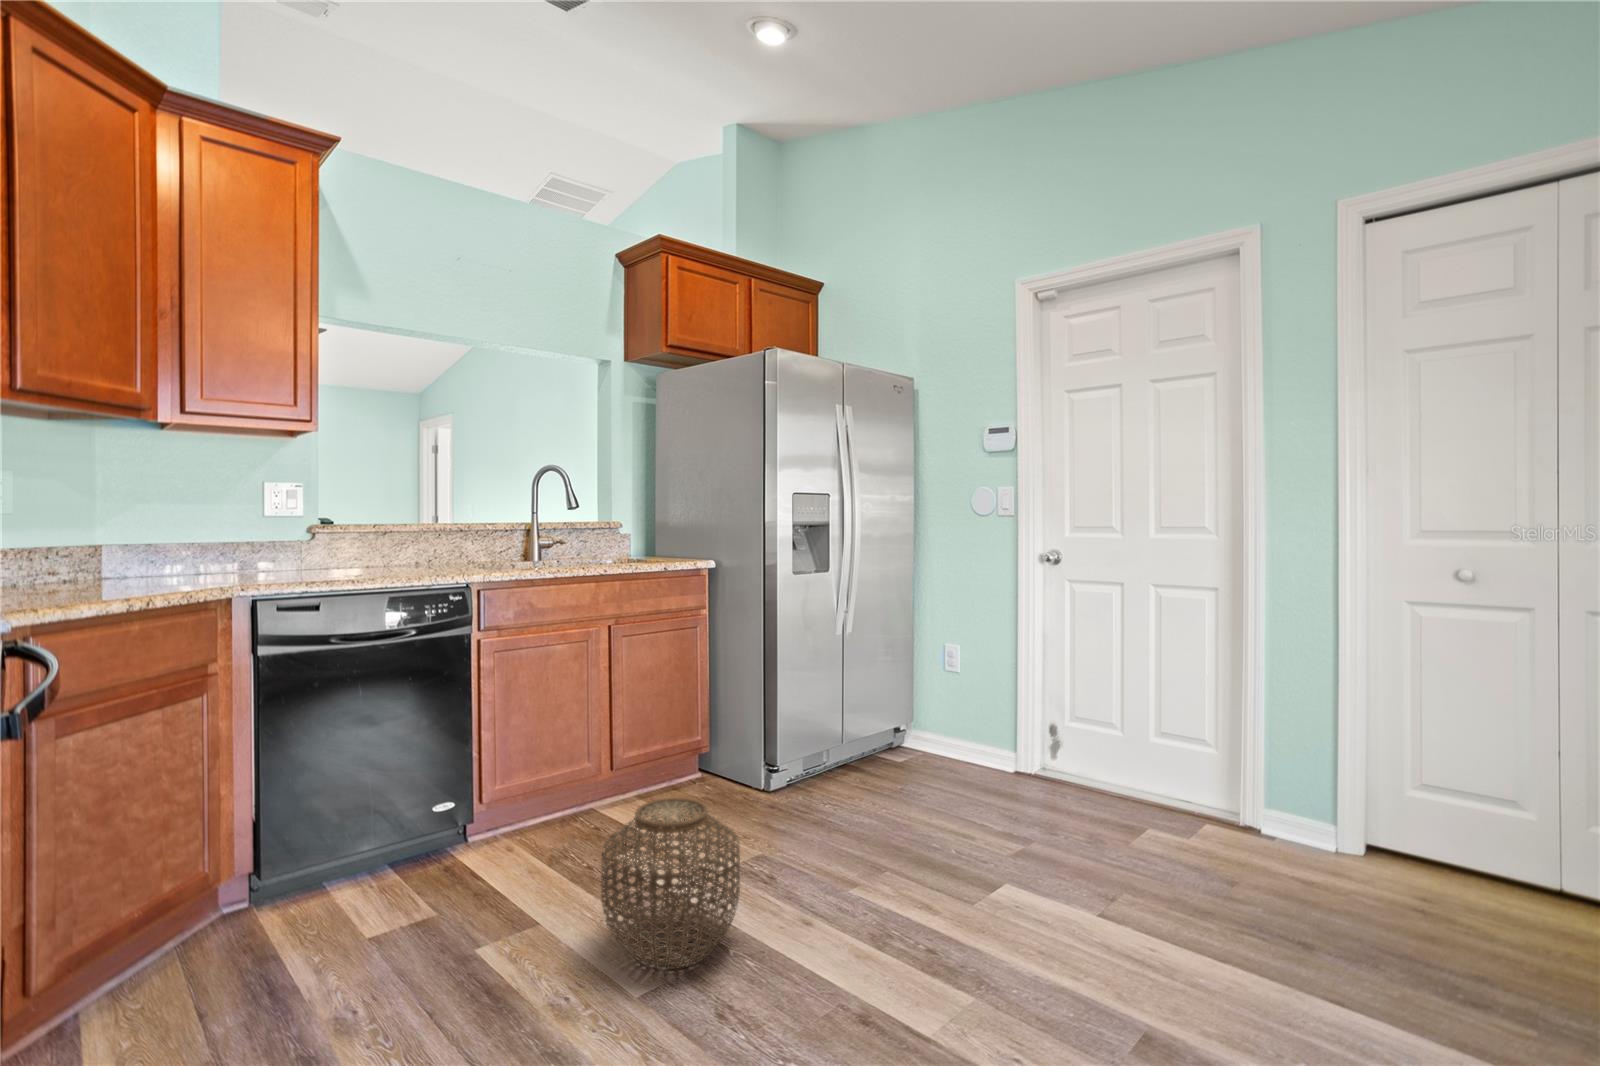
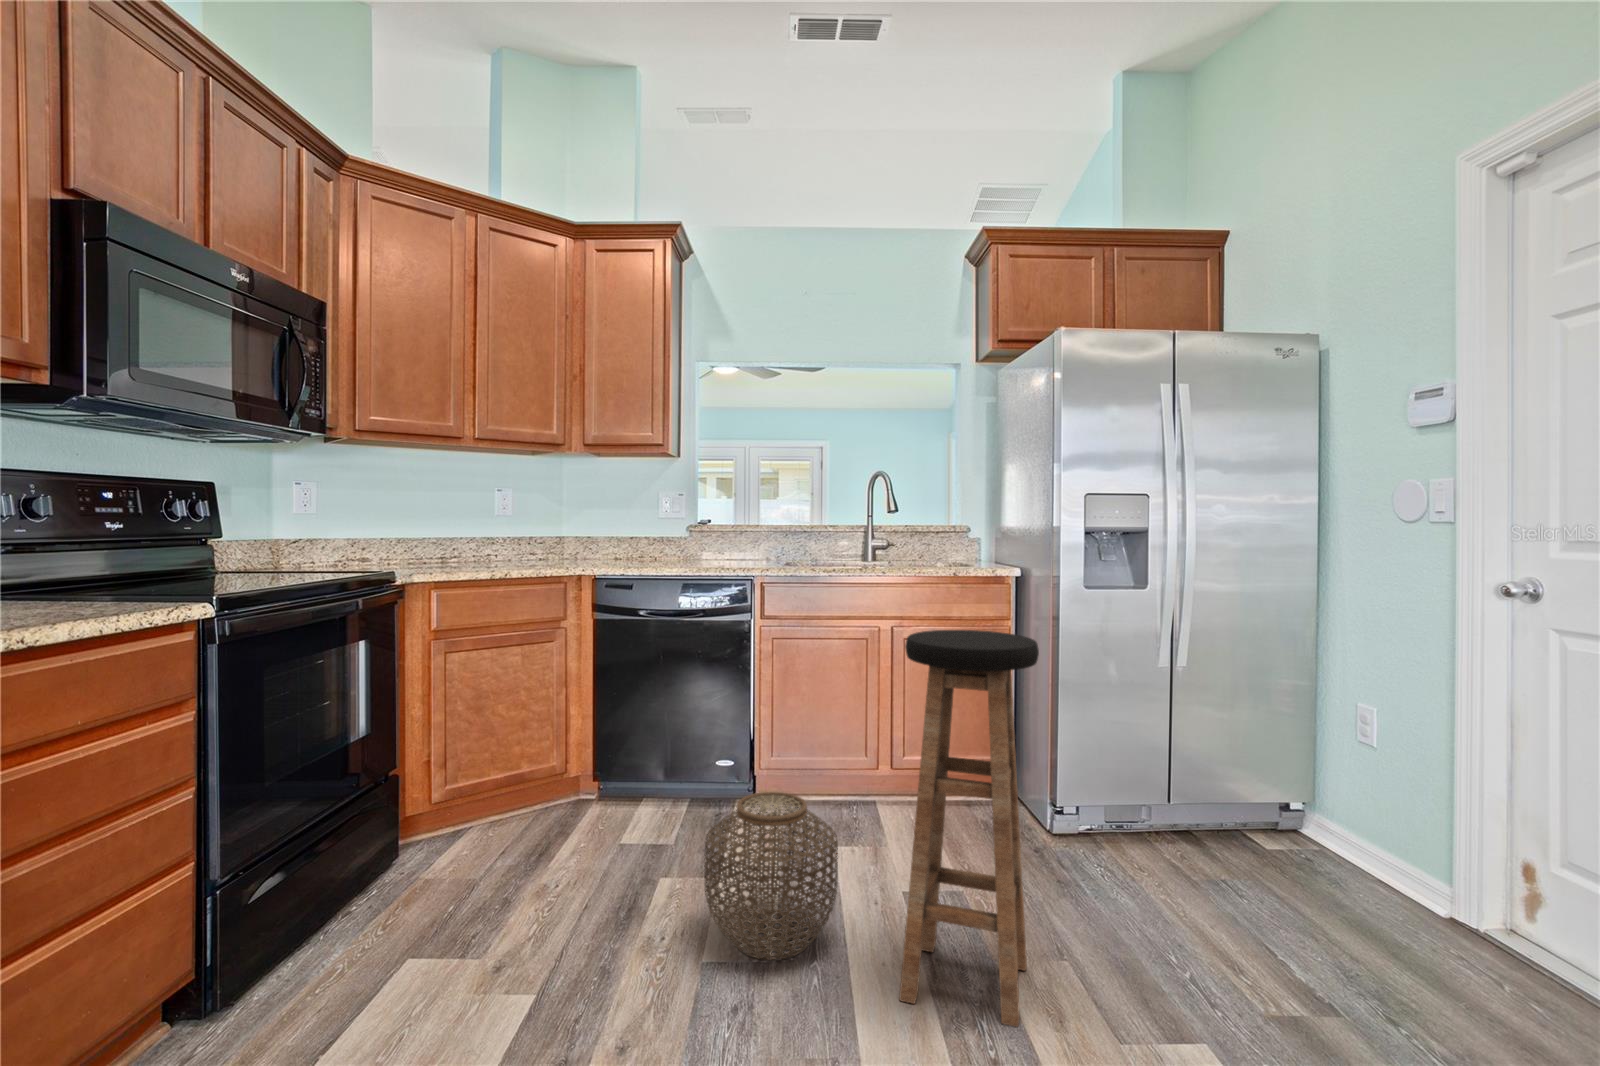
bar stool: none [788,613,914,945] -> present [899,630,1039,1027]

